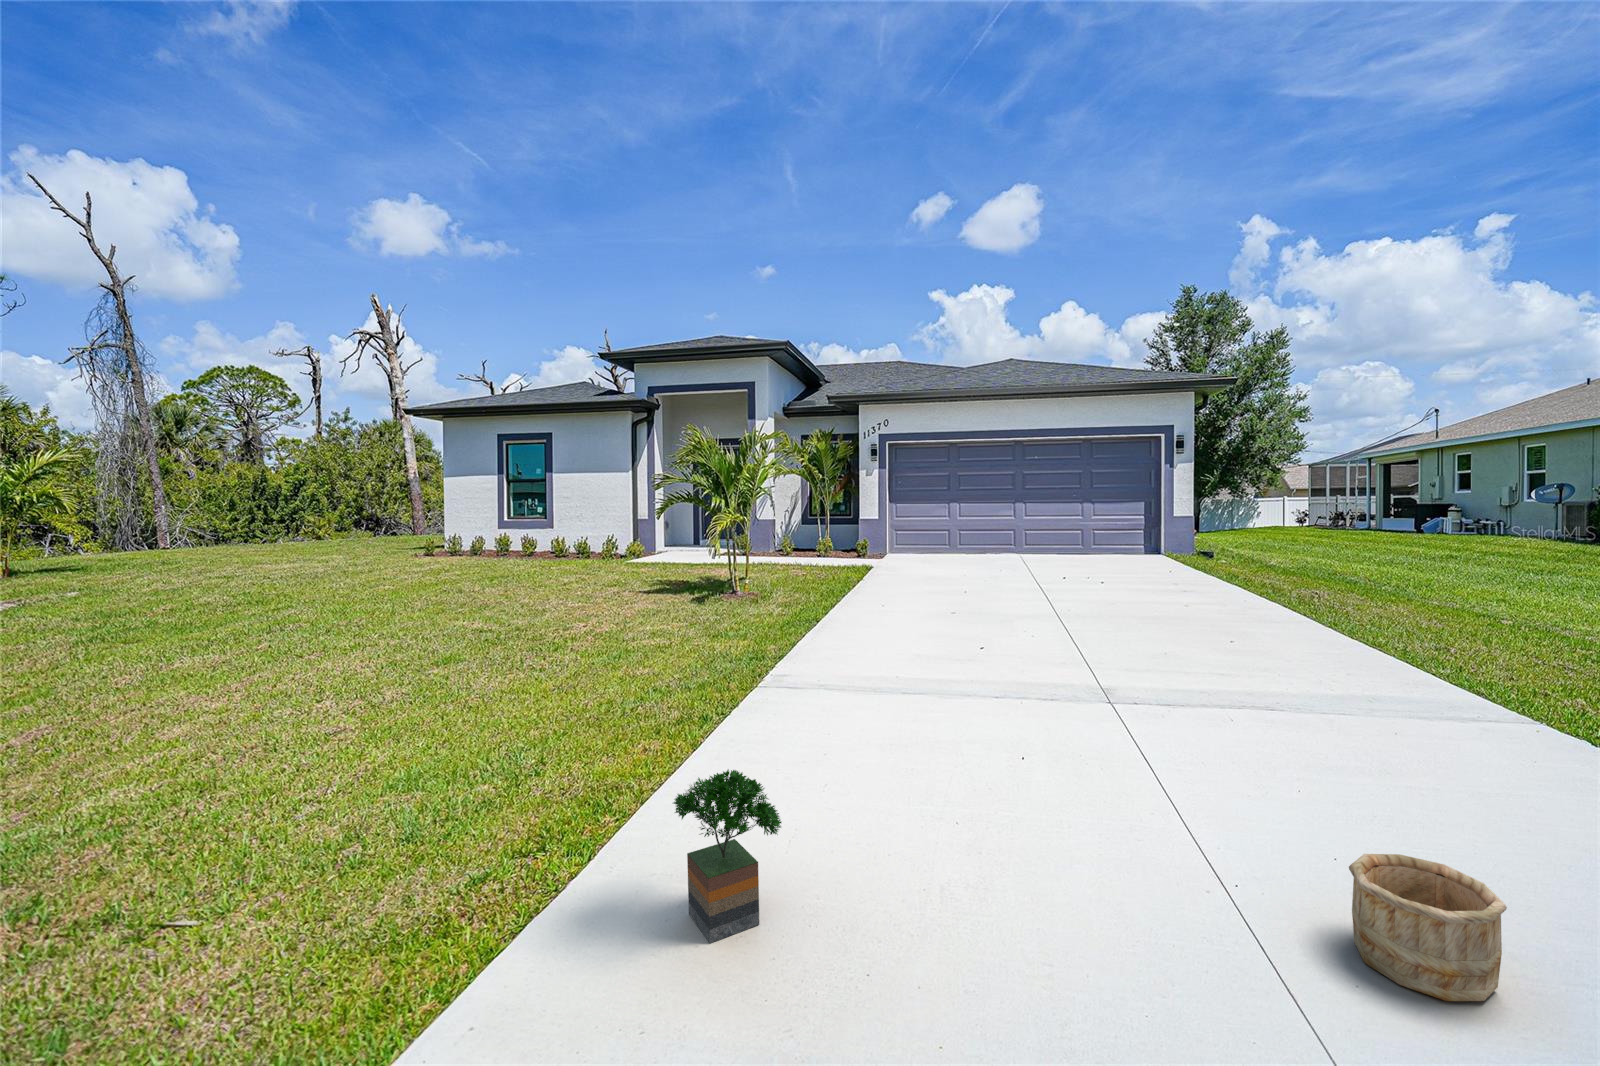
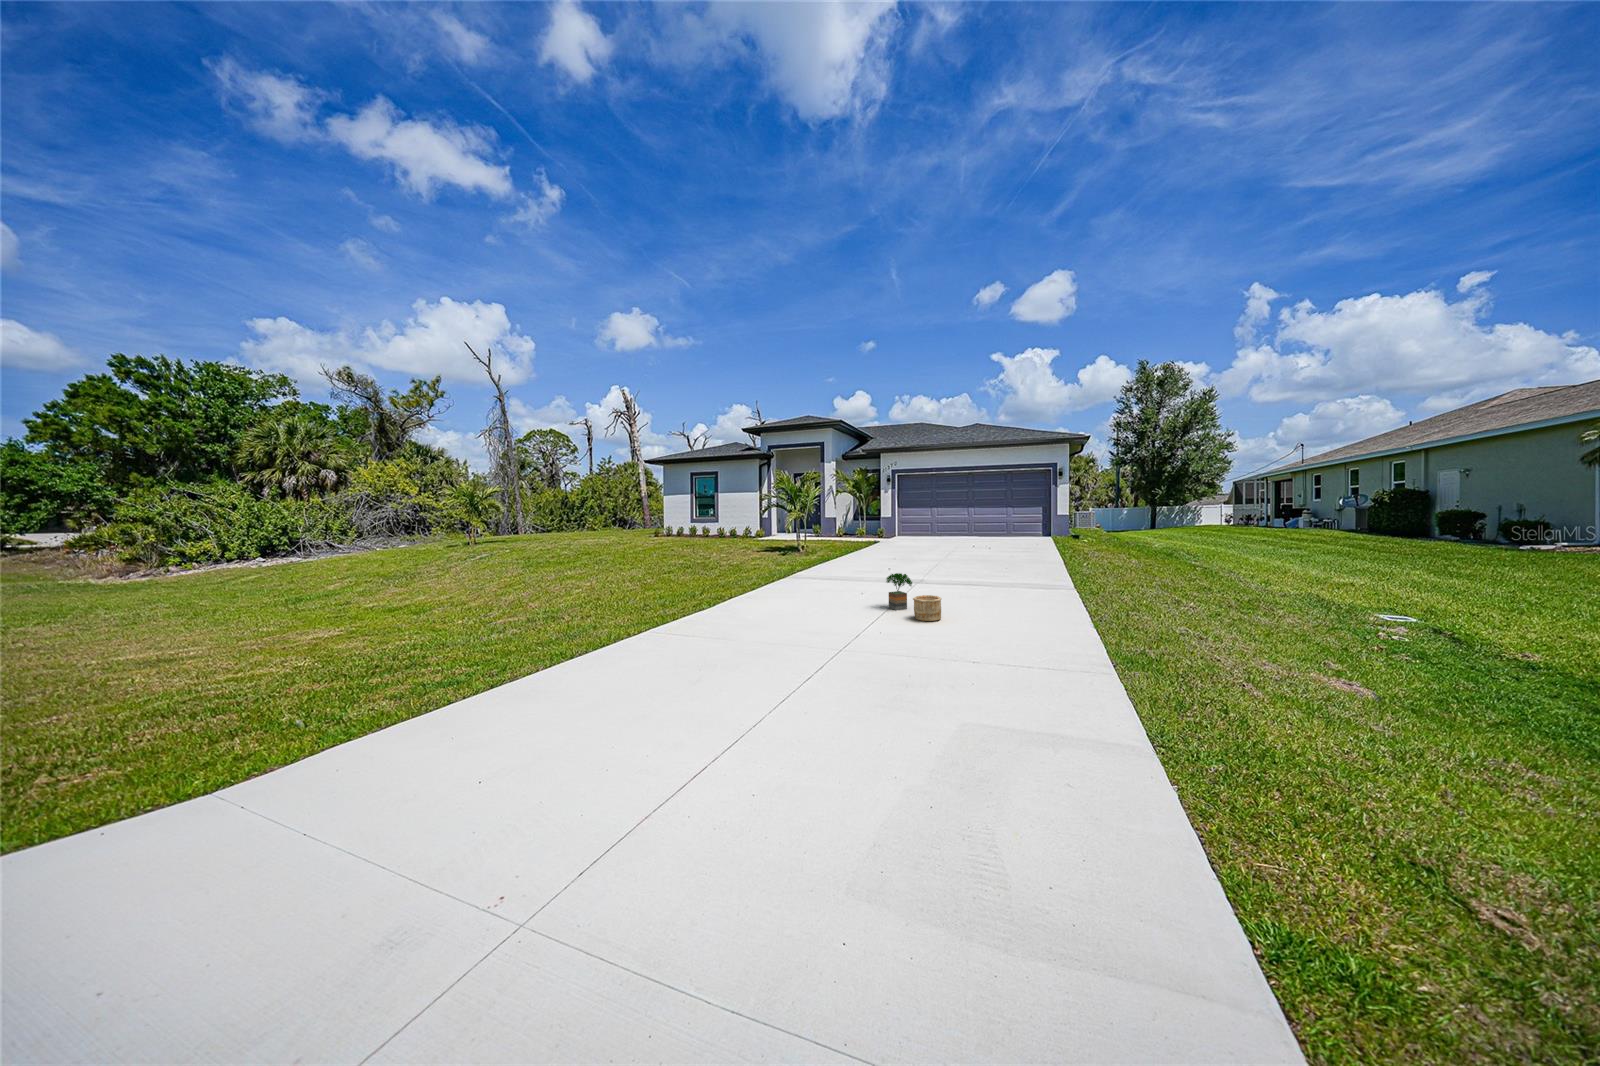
potted tree: present [673,770,781,943] -> present [886,573,912,610]

